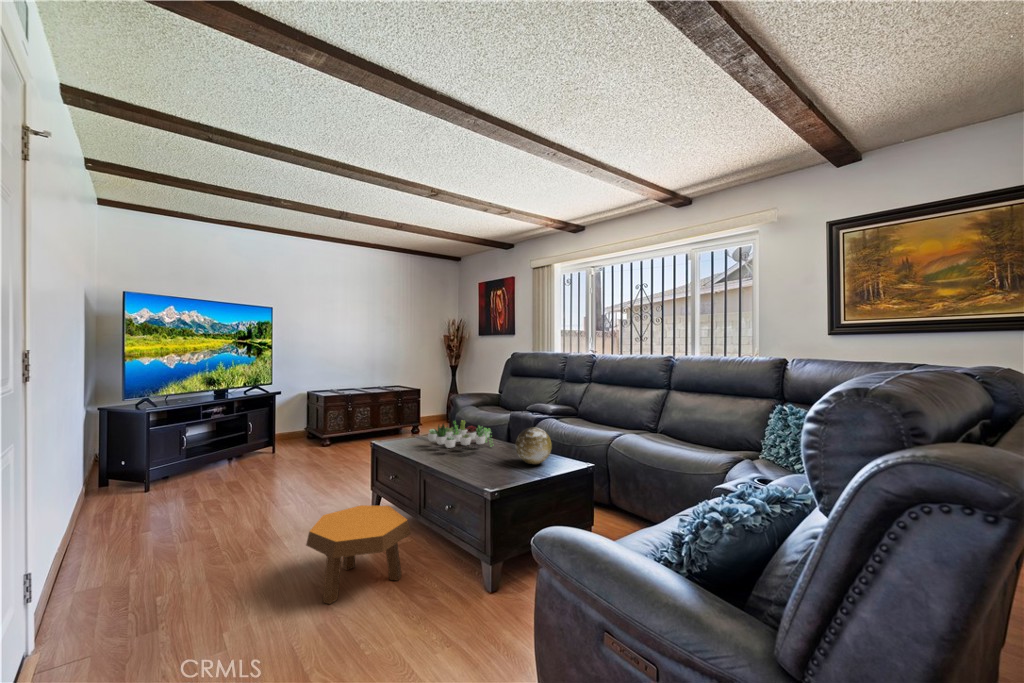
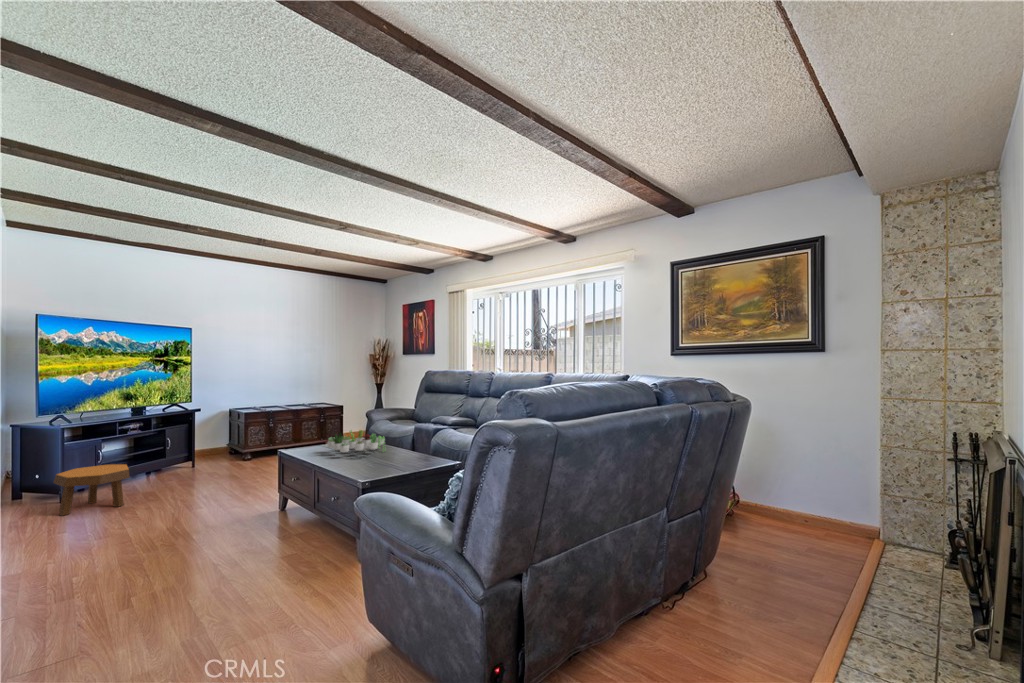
decorative orb: present [515,427,552,464] -> none [397,433,428,464]
footstool: present [306,505,411,604] -> present [54,464,130,516]

